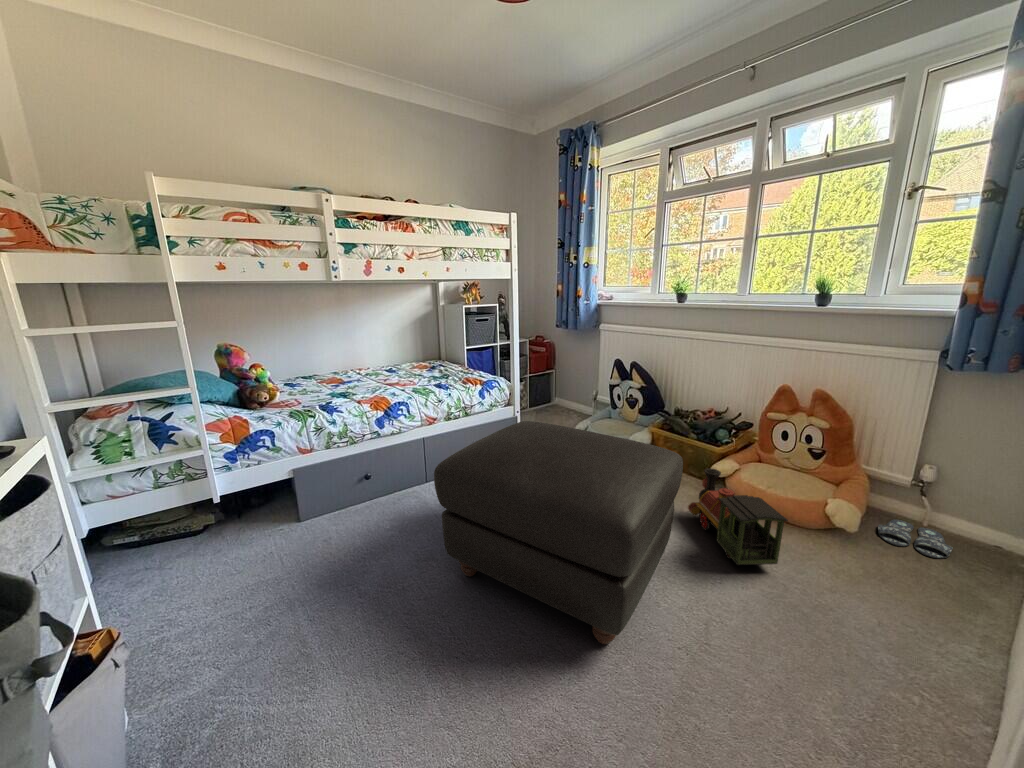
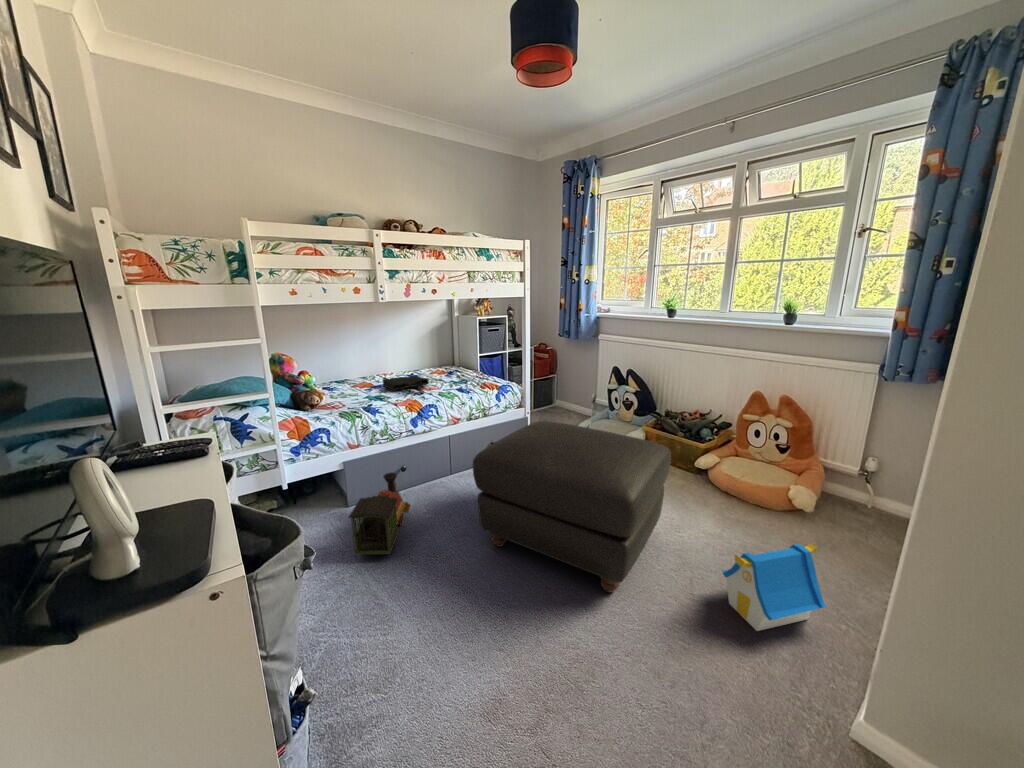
tote bag: none [351,369,403,391] -> present [383,375,429,395]
toy train: present [688,468,788,565] -> present [349,472,410,555]
slippers: present [878,519,953,558] -> none [830,503,887,532]
toy house: none [752,585,903,708] -> present [722,543,827,631]

